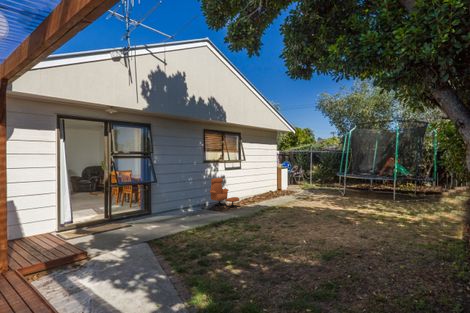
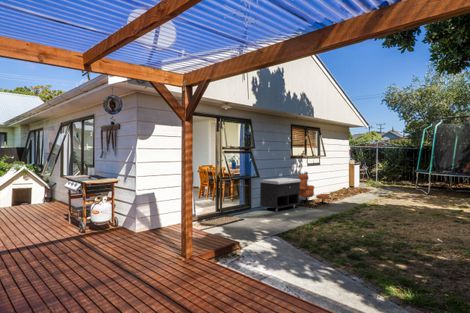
storage bench: none [163,182,206,216] -> present [260,178,301,211]

